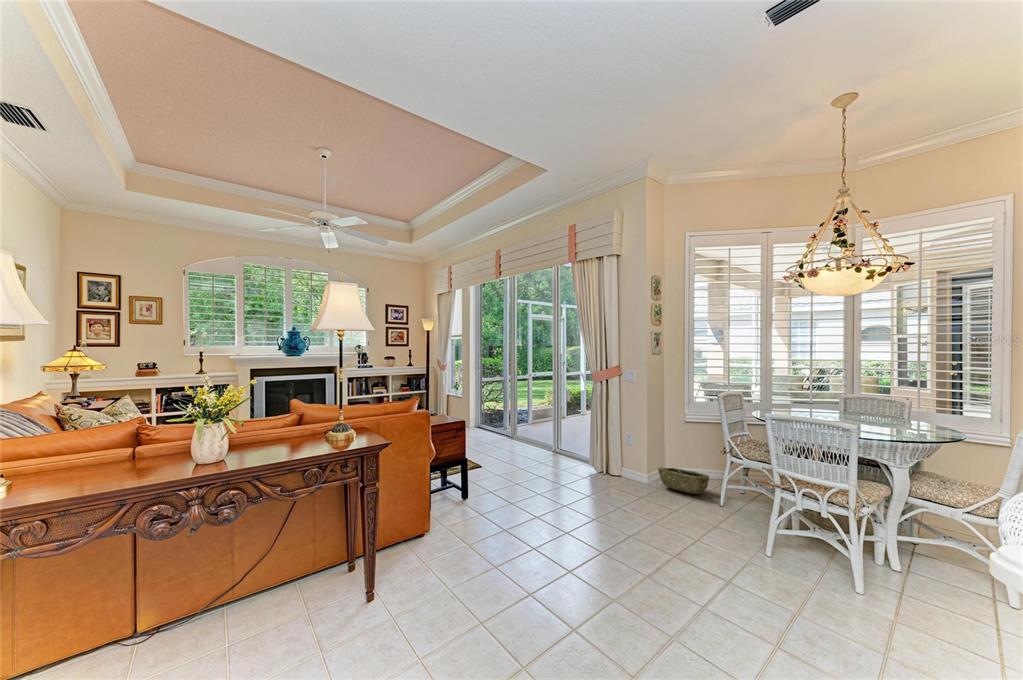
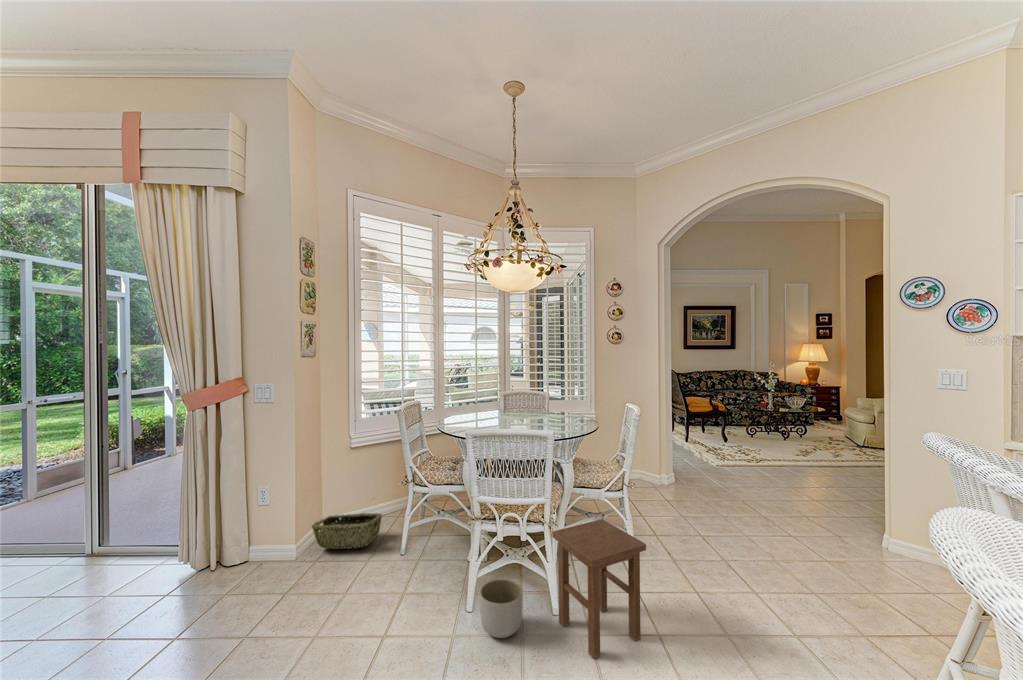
stool: none [850,512,970,649] -> present [552,519,646,659]
planter: none [771,536,814,582] -> present [480,579,523,638]

